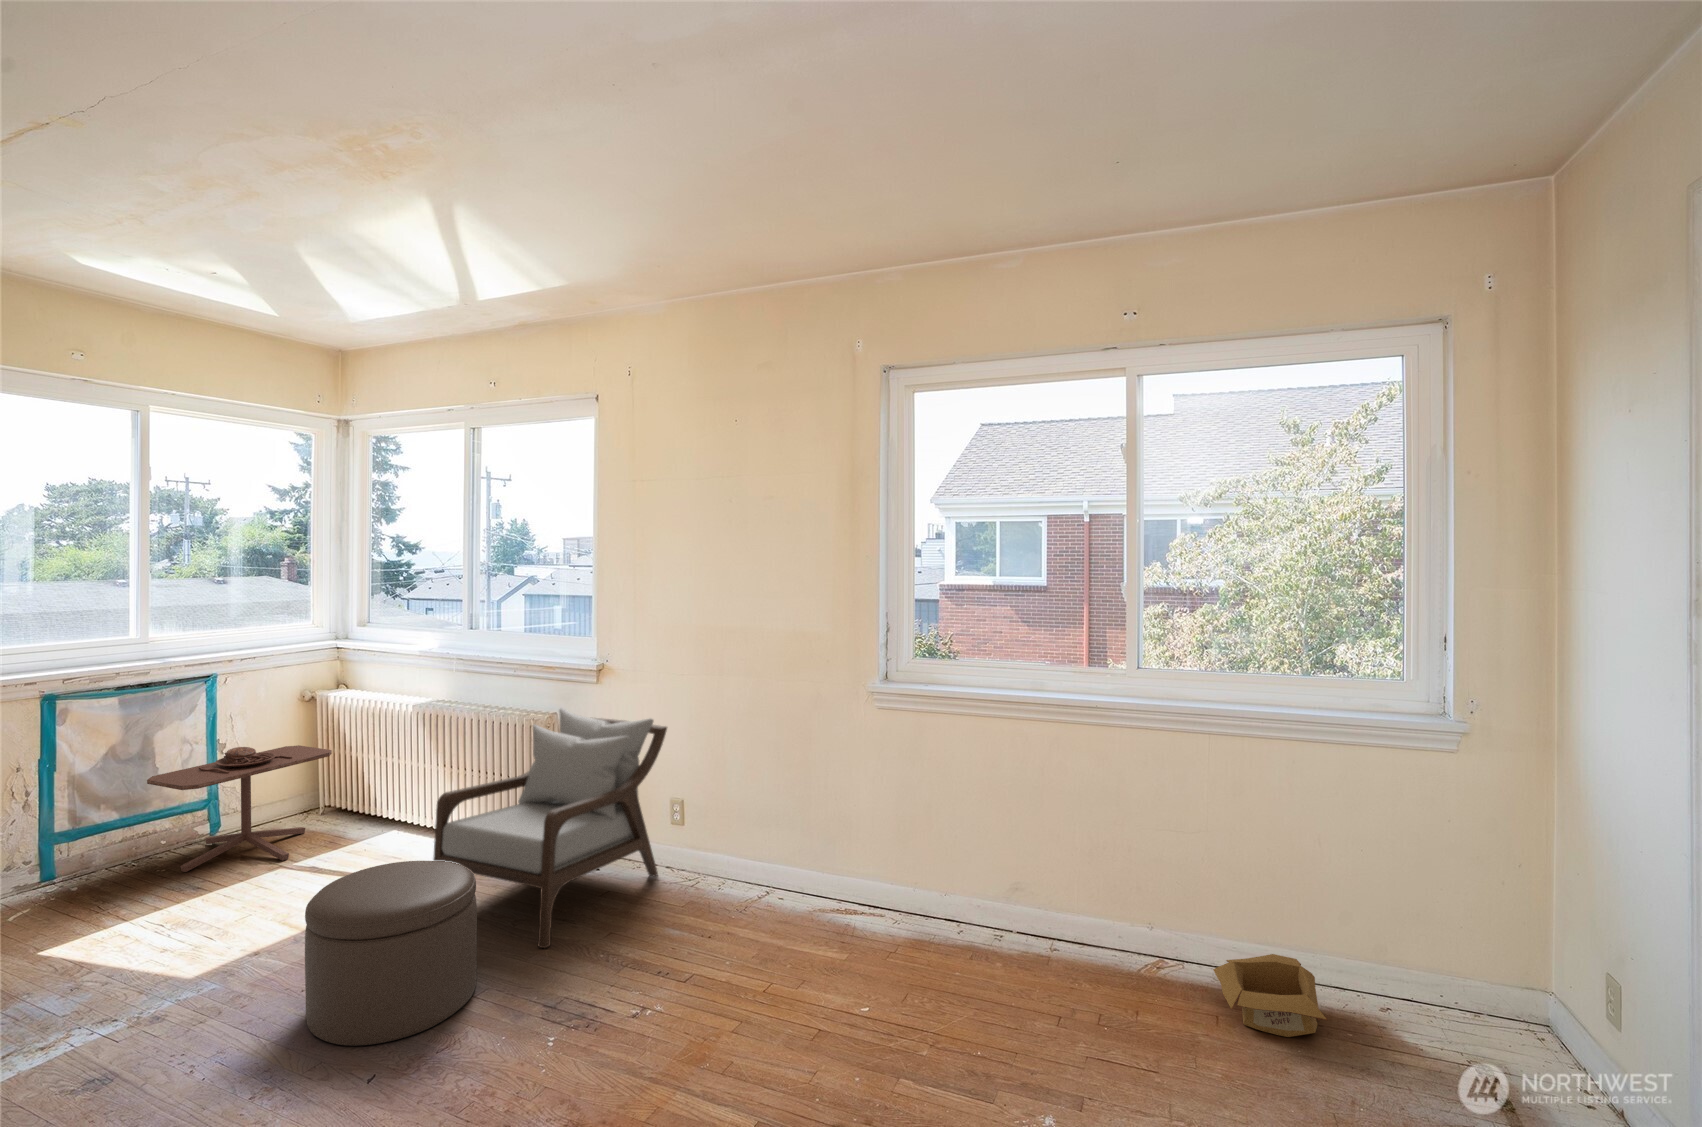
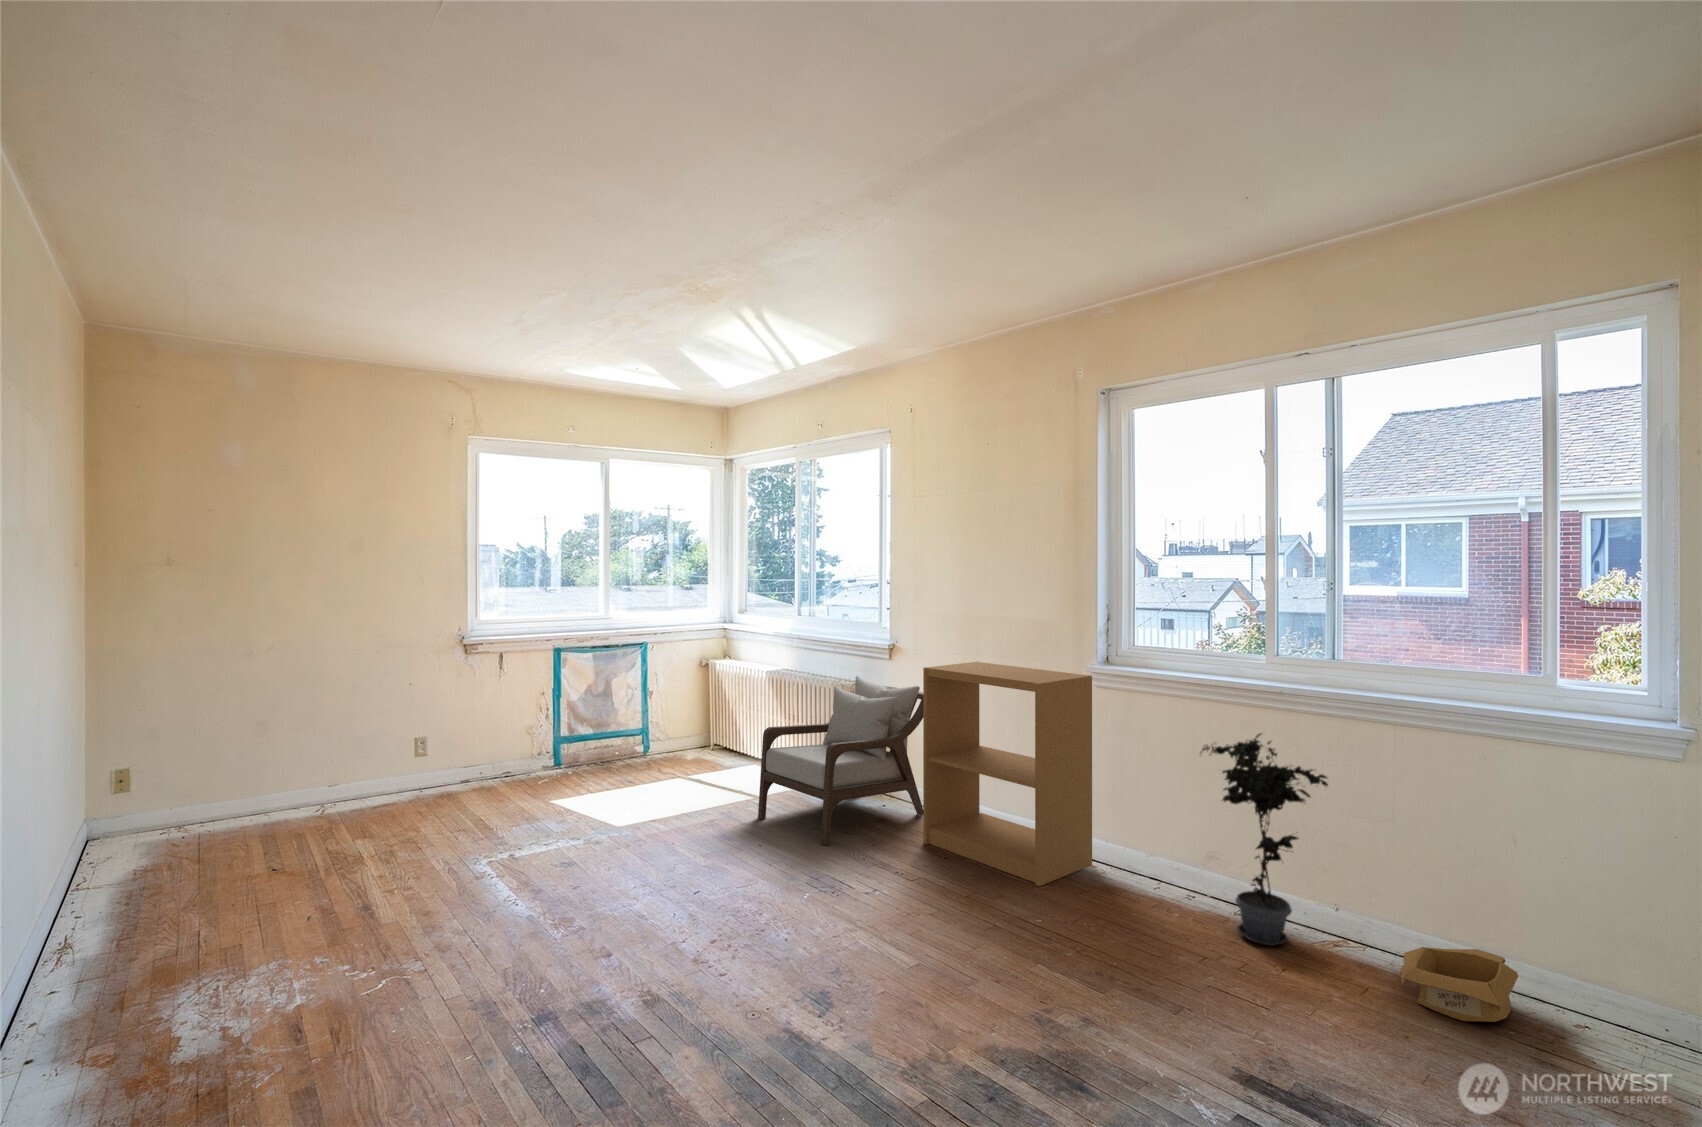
bookshelf: none [674,686,878,958] -> present [923,662,1092,886]
side table: present [147,745,332,872] -> none [607,692,714,773]
potted plant: none [1011,761,1160,986] -> present [1201,733,1328,946]
ottoman: present [305,861,477,1046] -> none [672,766,775,876]

